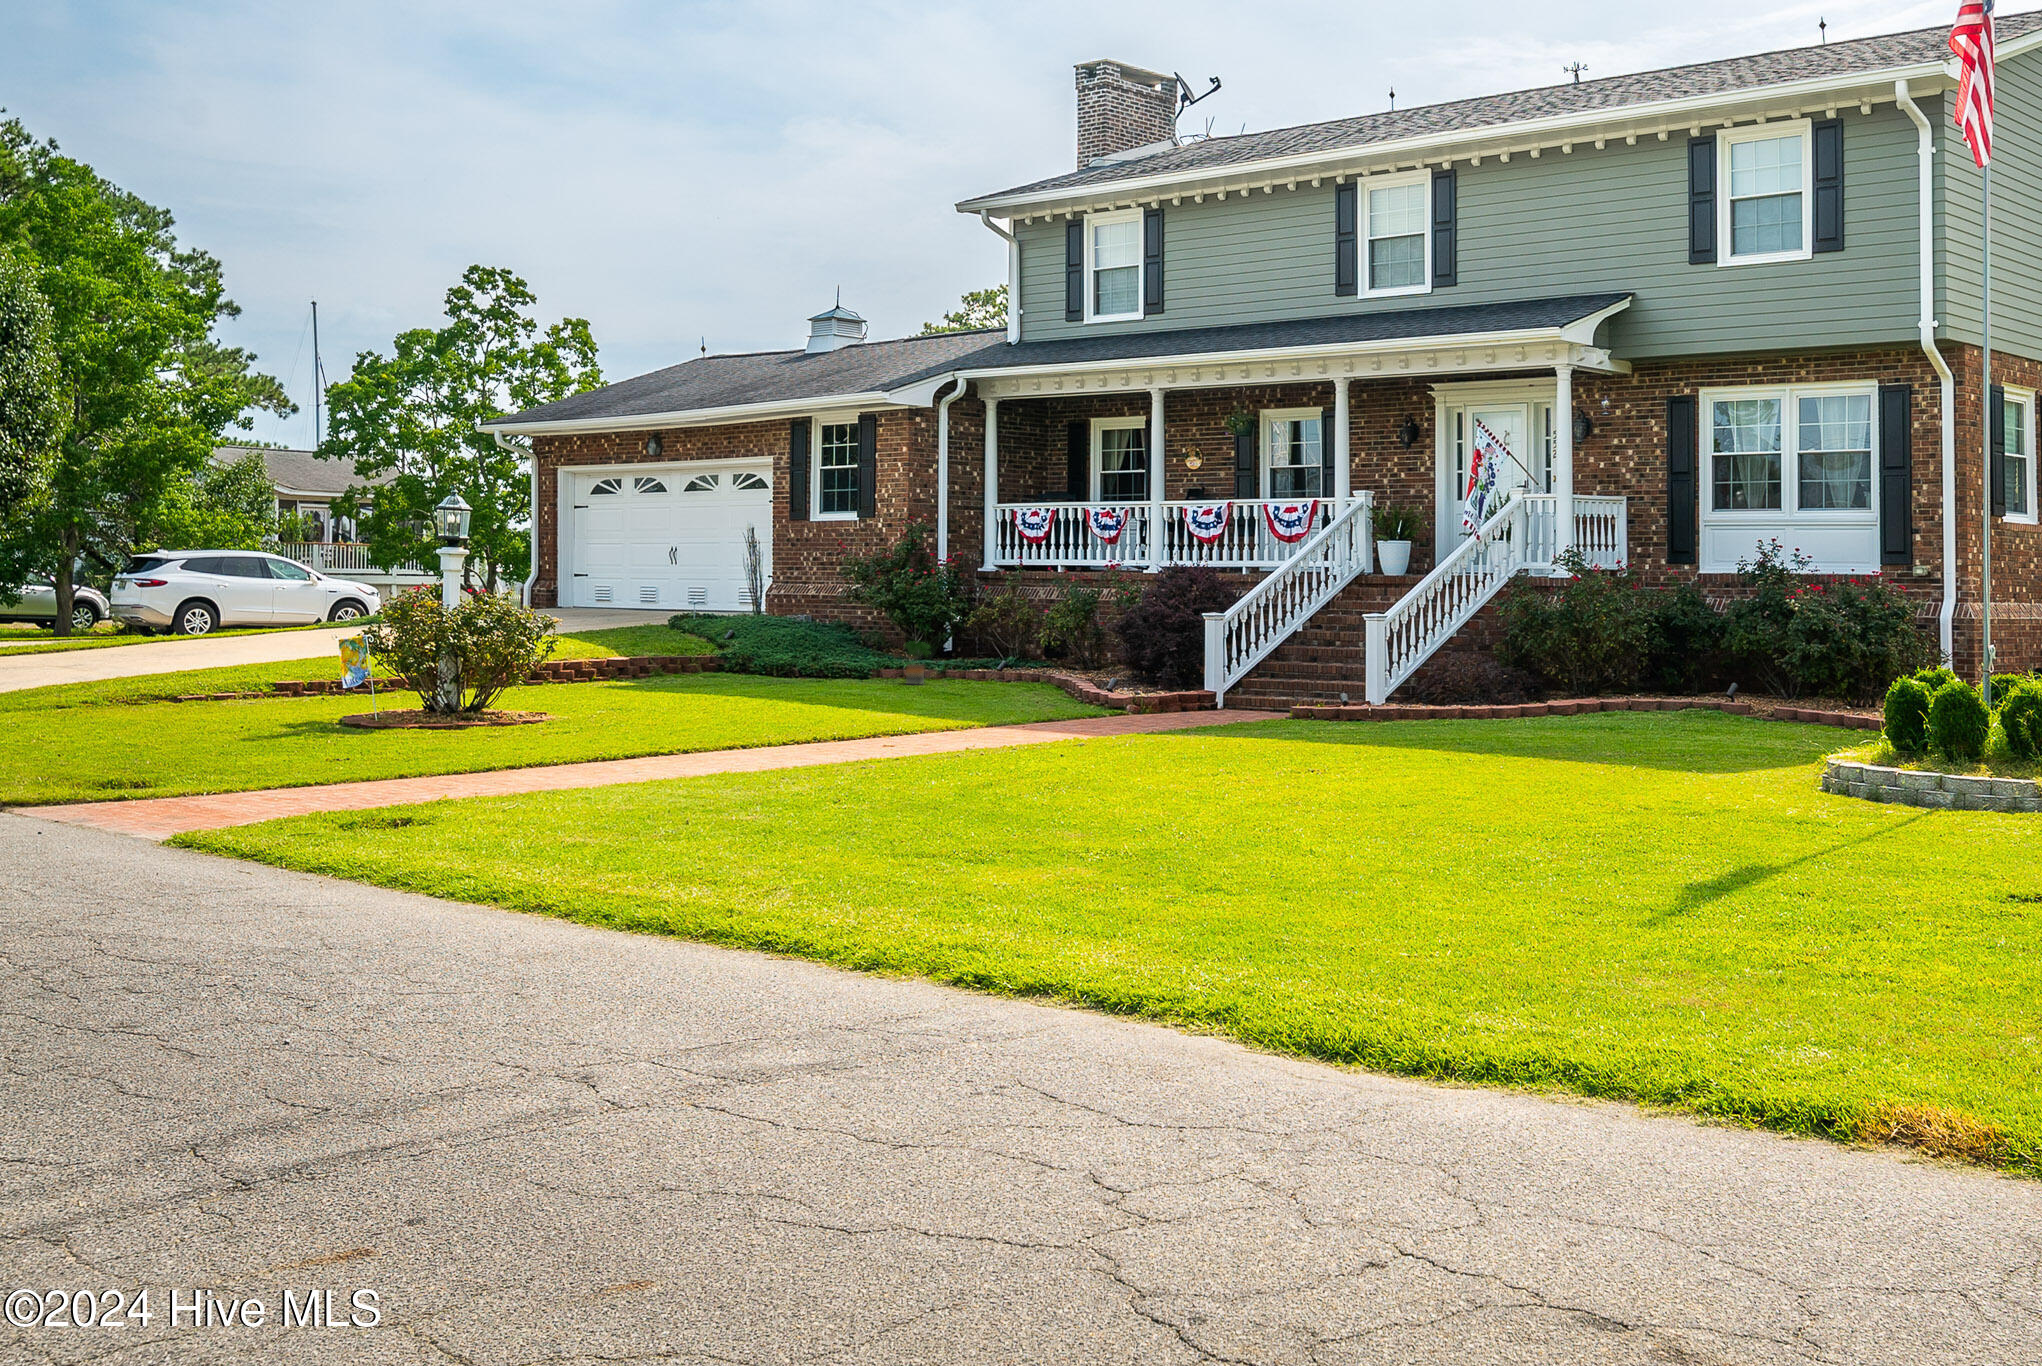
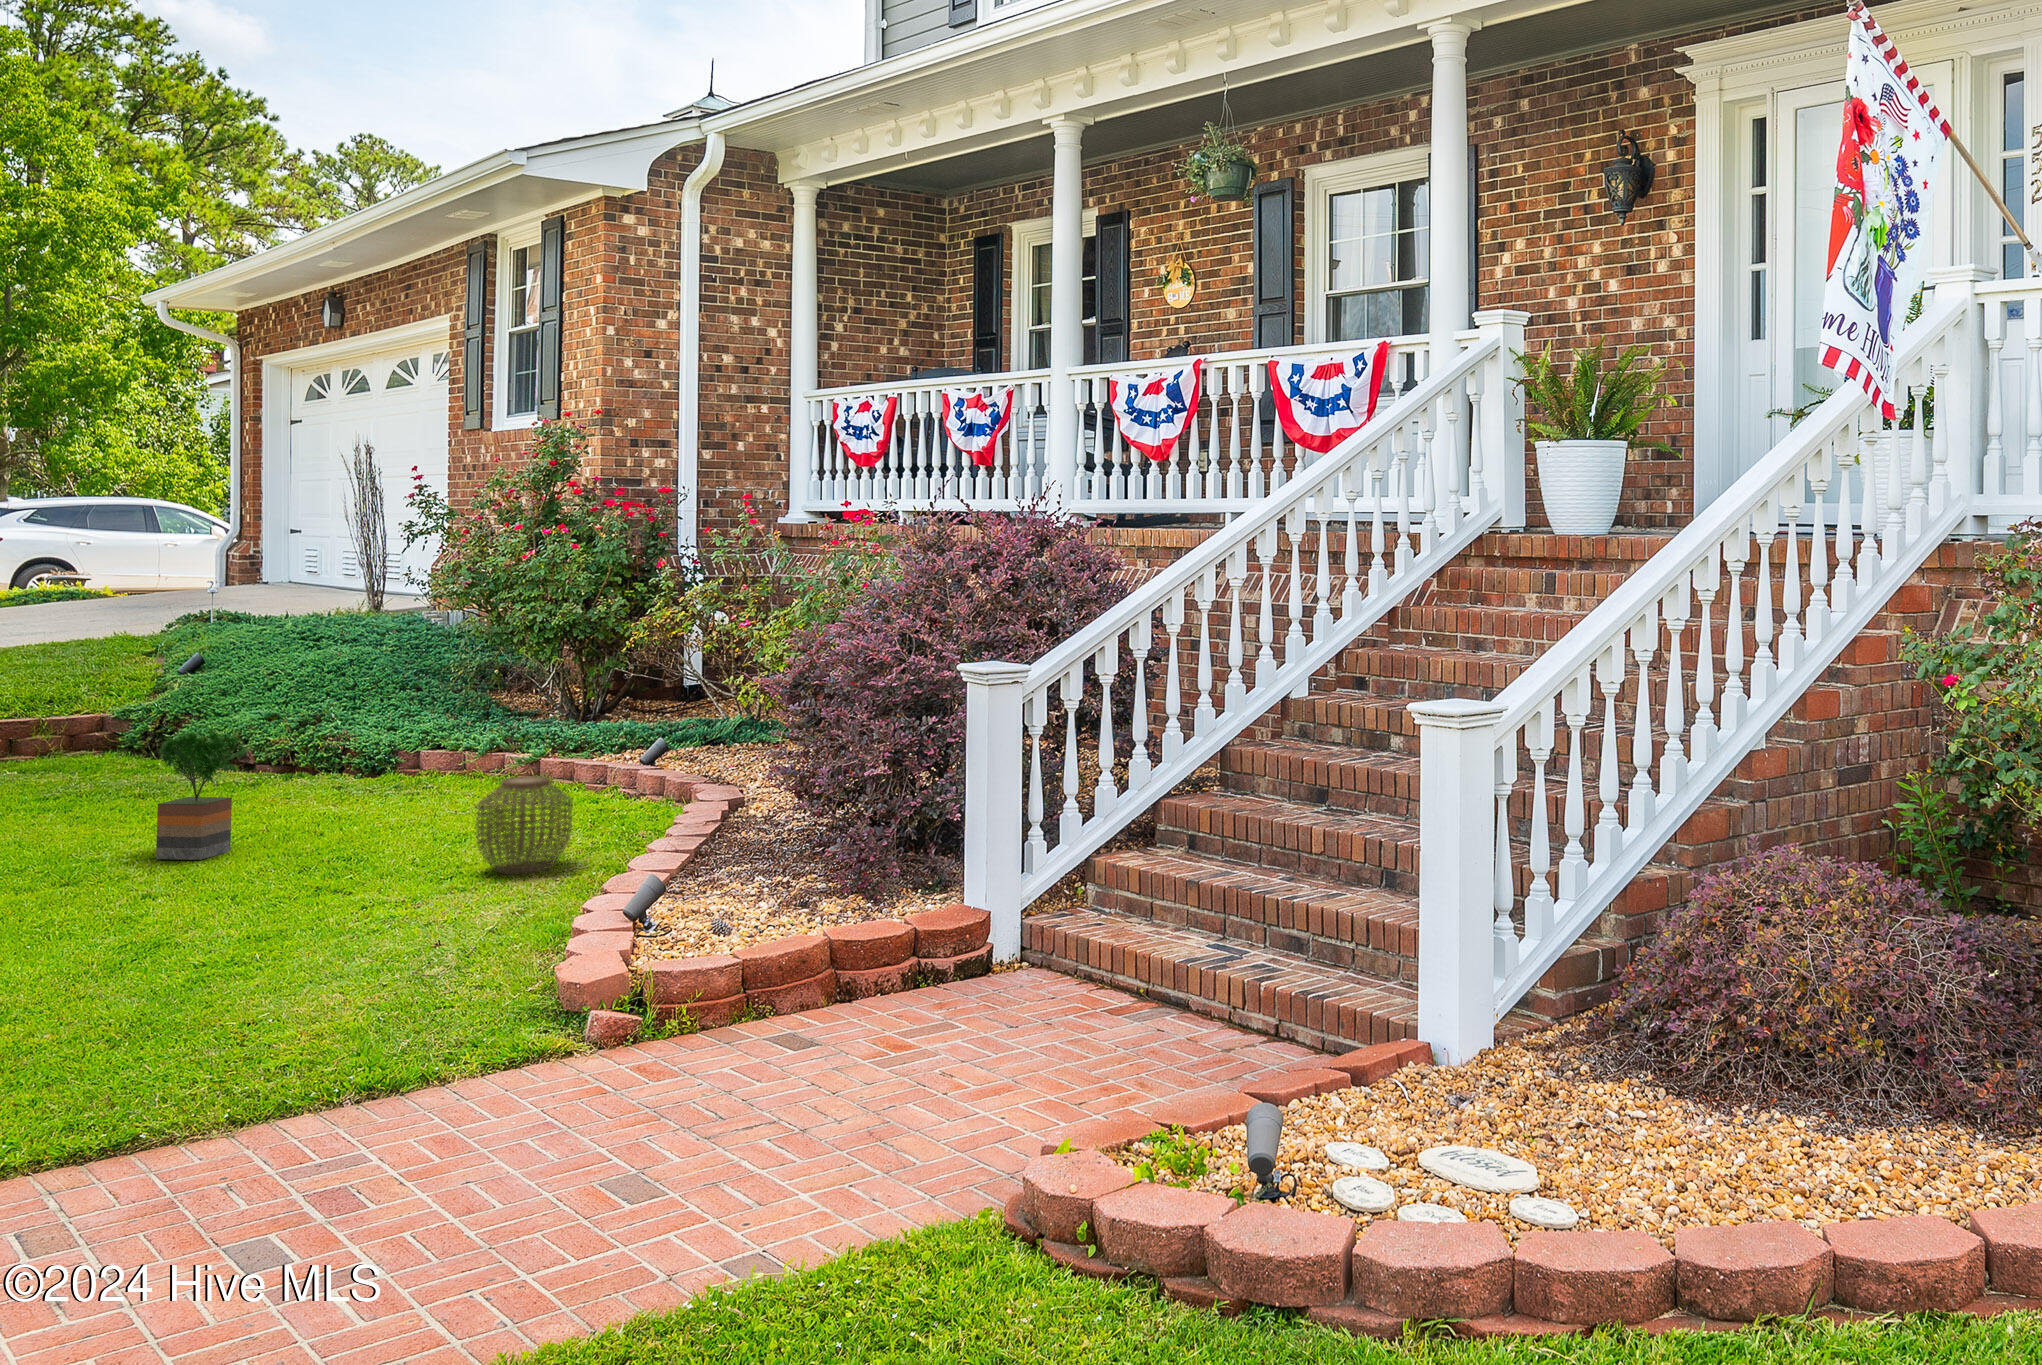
woven basket: none [1029,655,1059,686] -> present [476,776,572,874]

